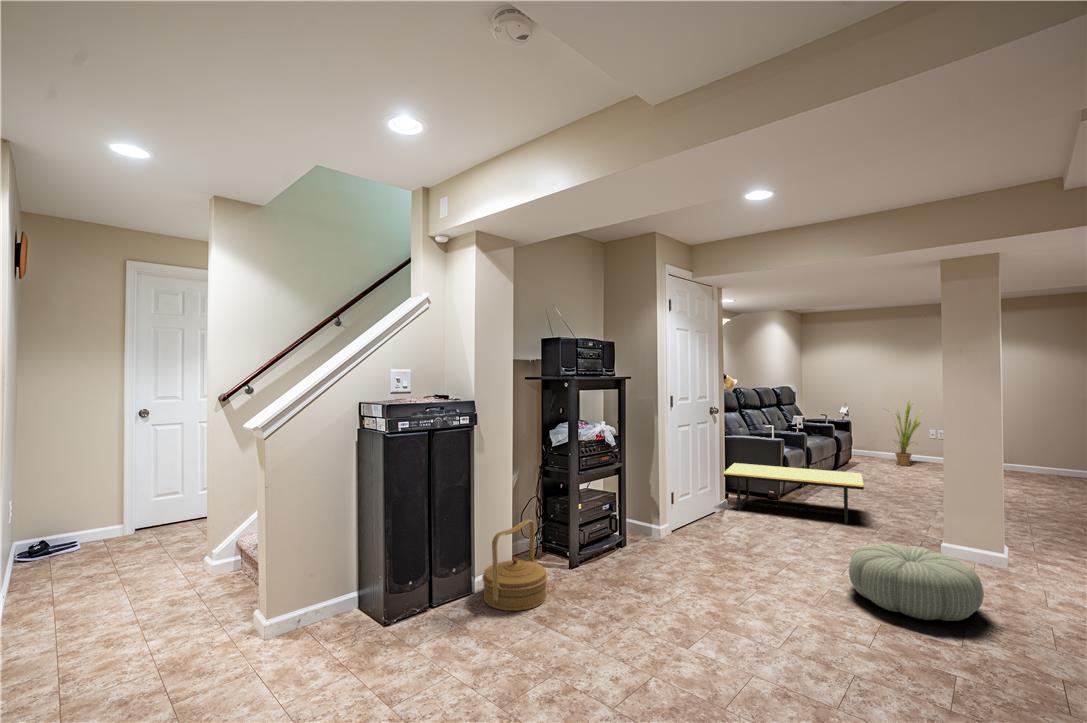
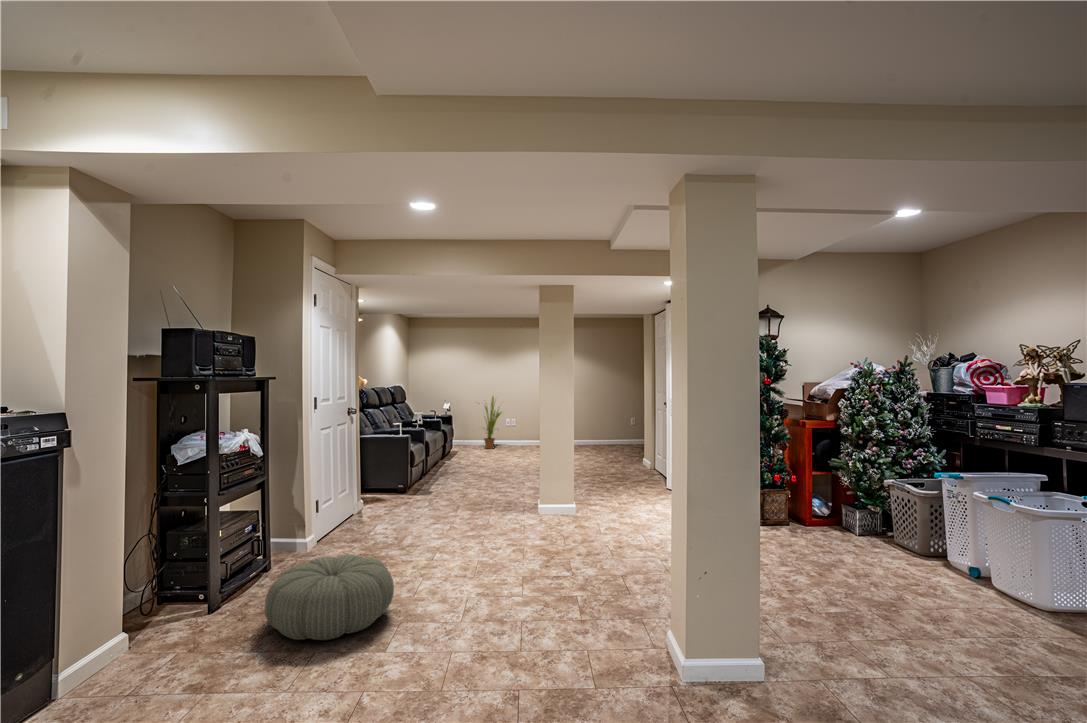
coffee table: present [724,463,864,524] -> none [361,458,482,509]
woven basket: present [482,519,548,611] -> none [82,565,193,699]
pouf: present [849,543,984,621] -> present [265,554,394,640]

